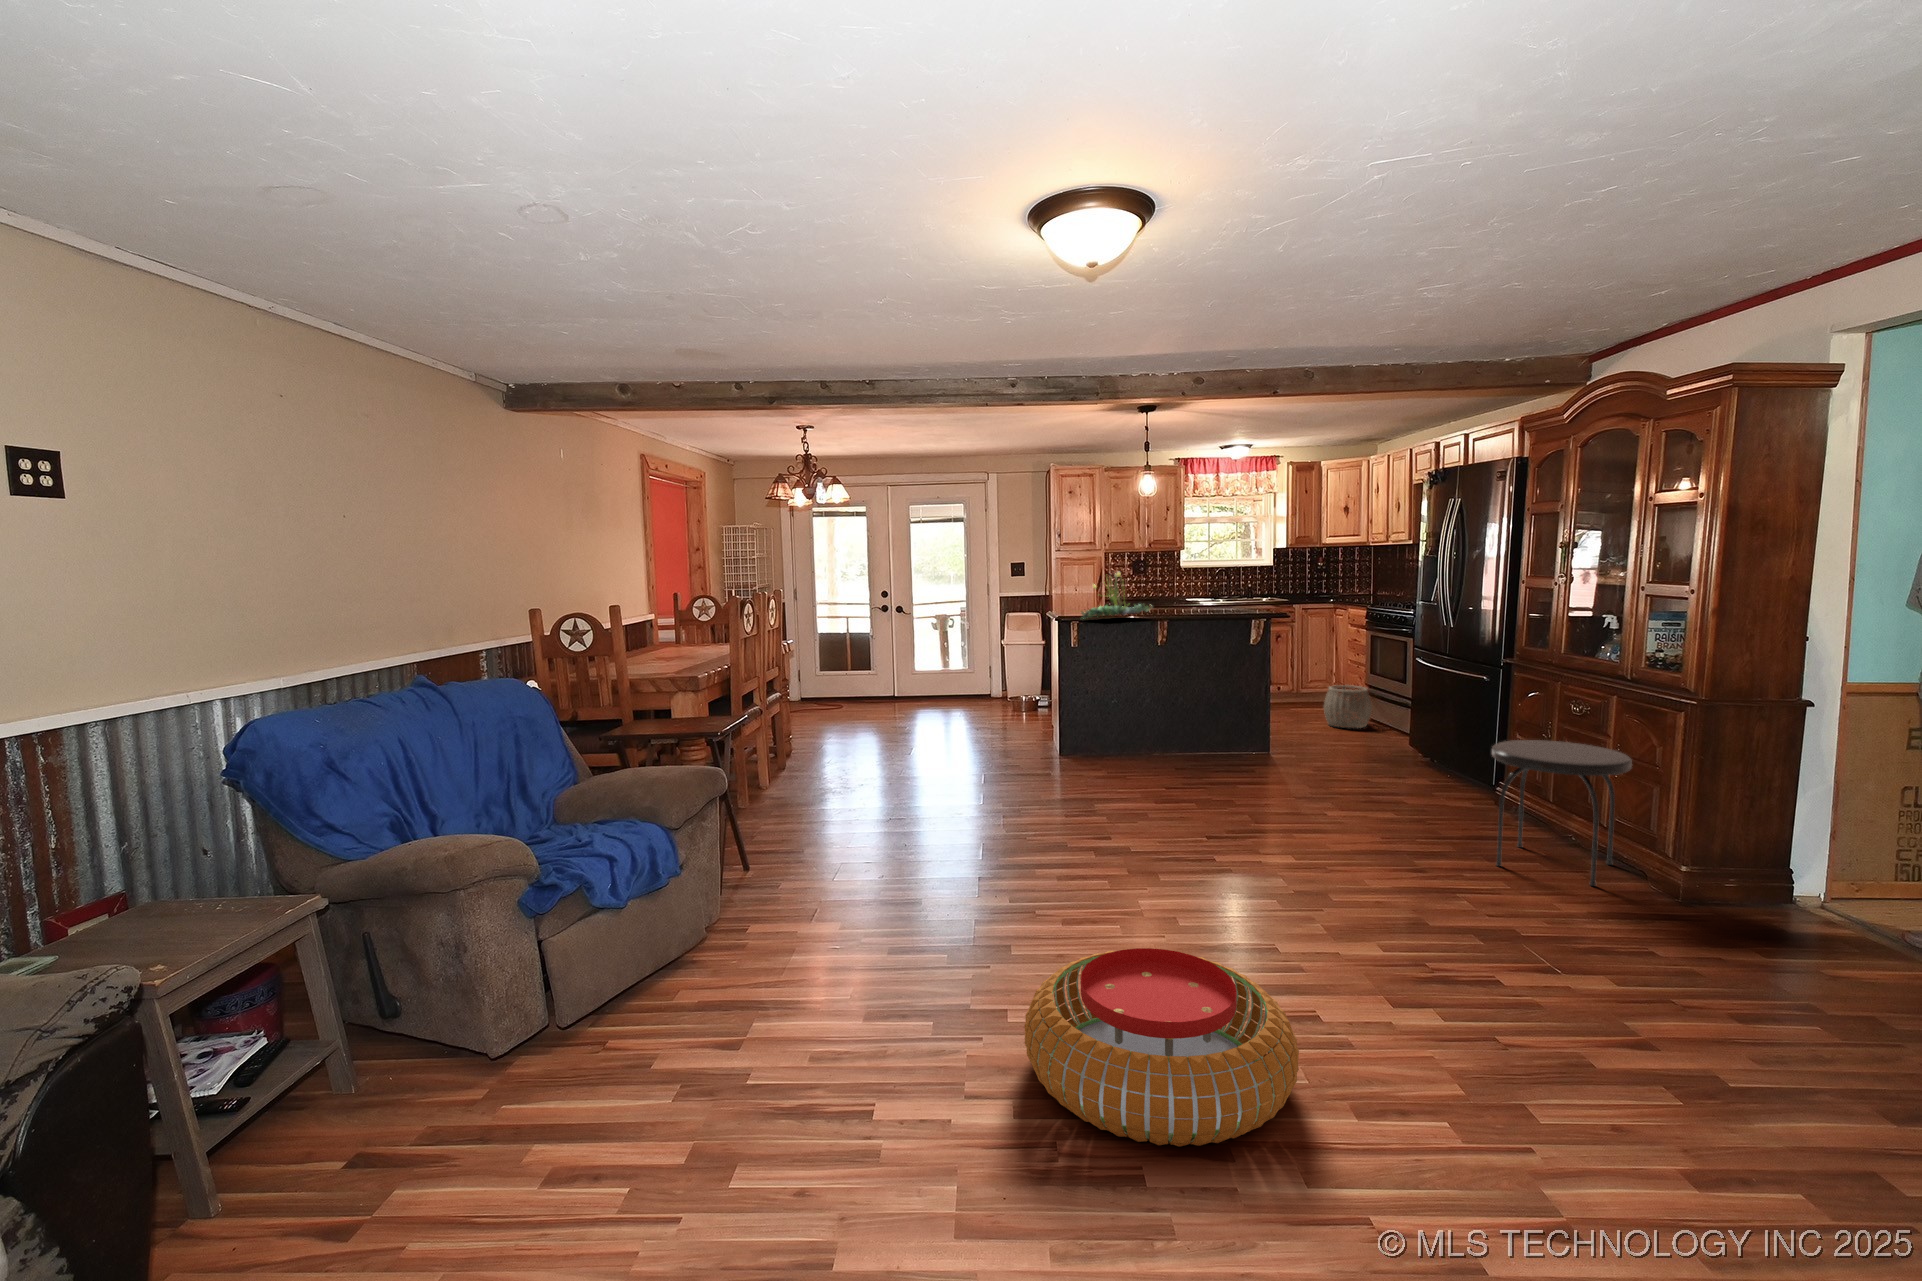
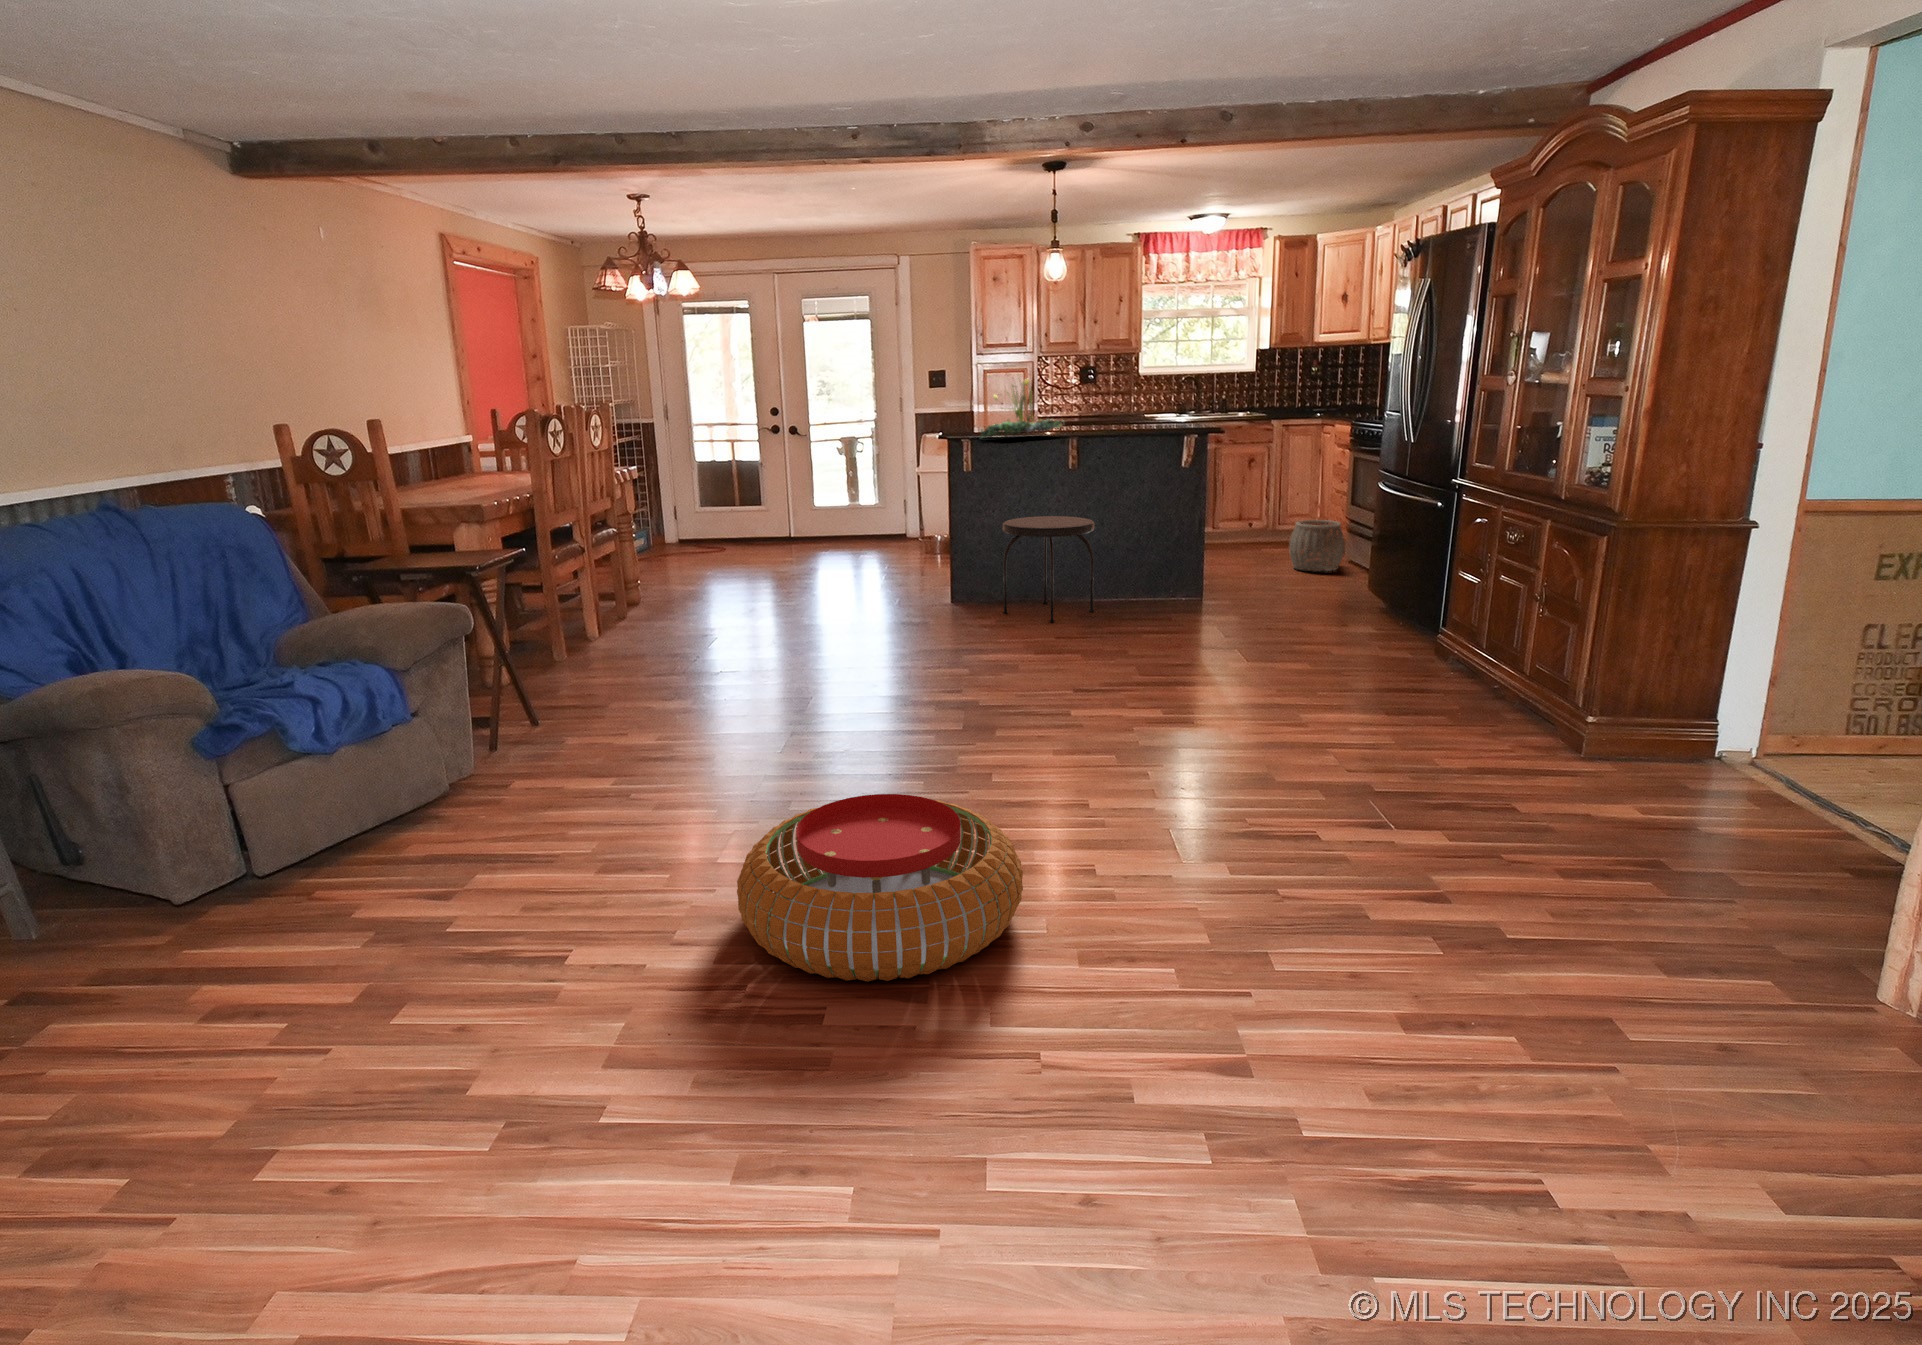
side table: present [1492,740,1632,886] -> present [1003,516,1094,622]

